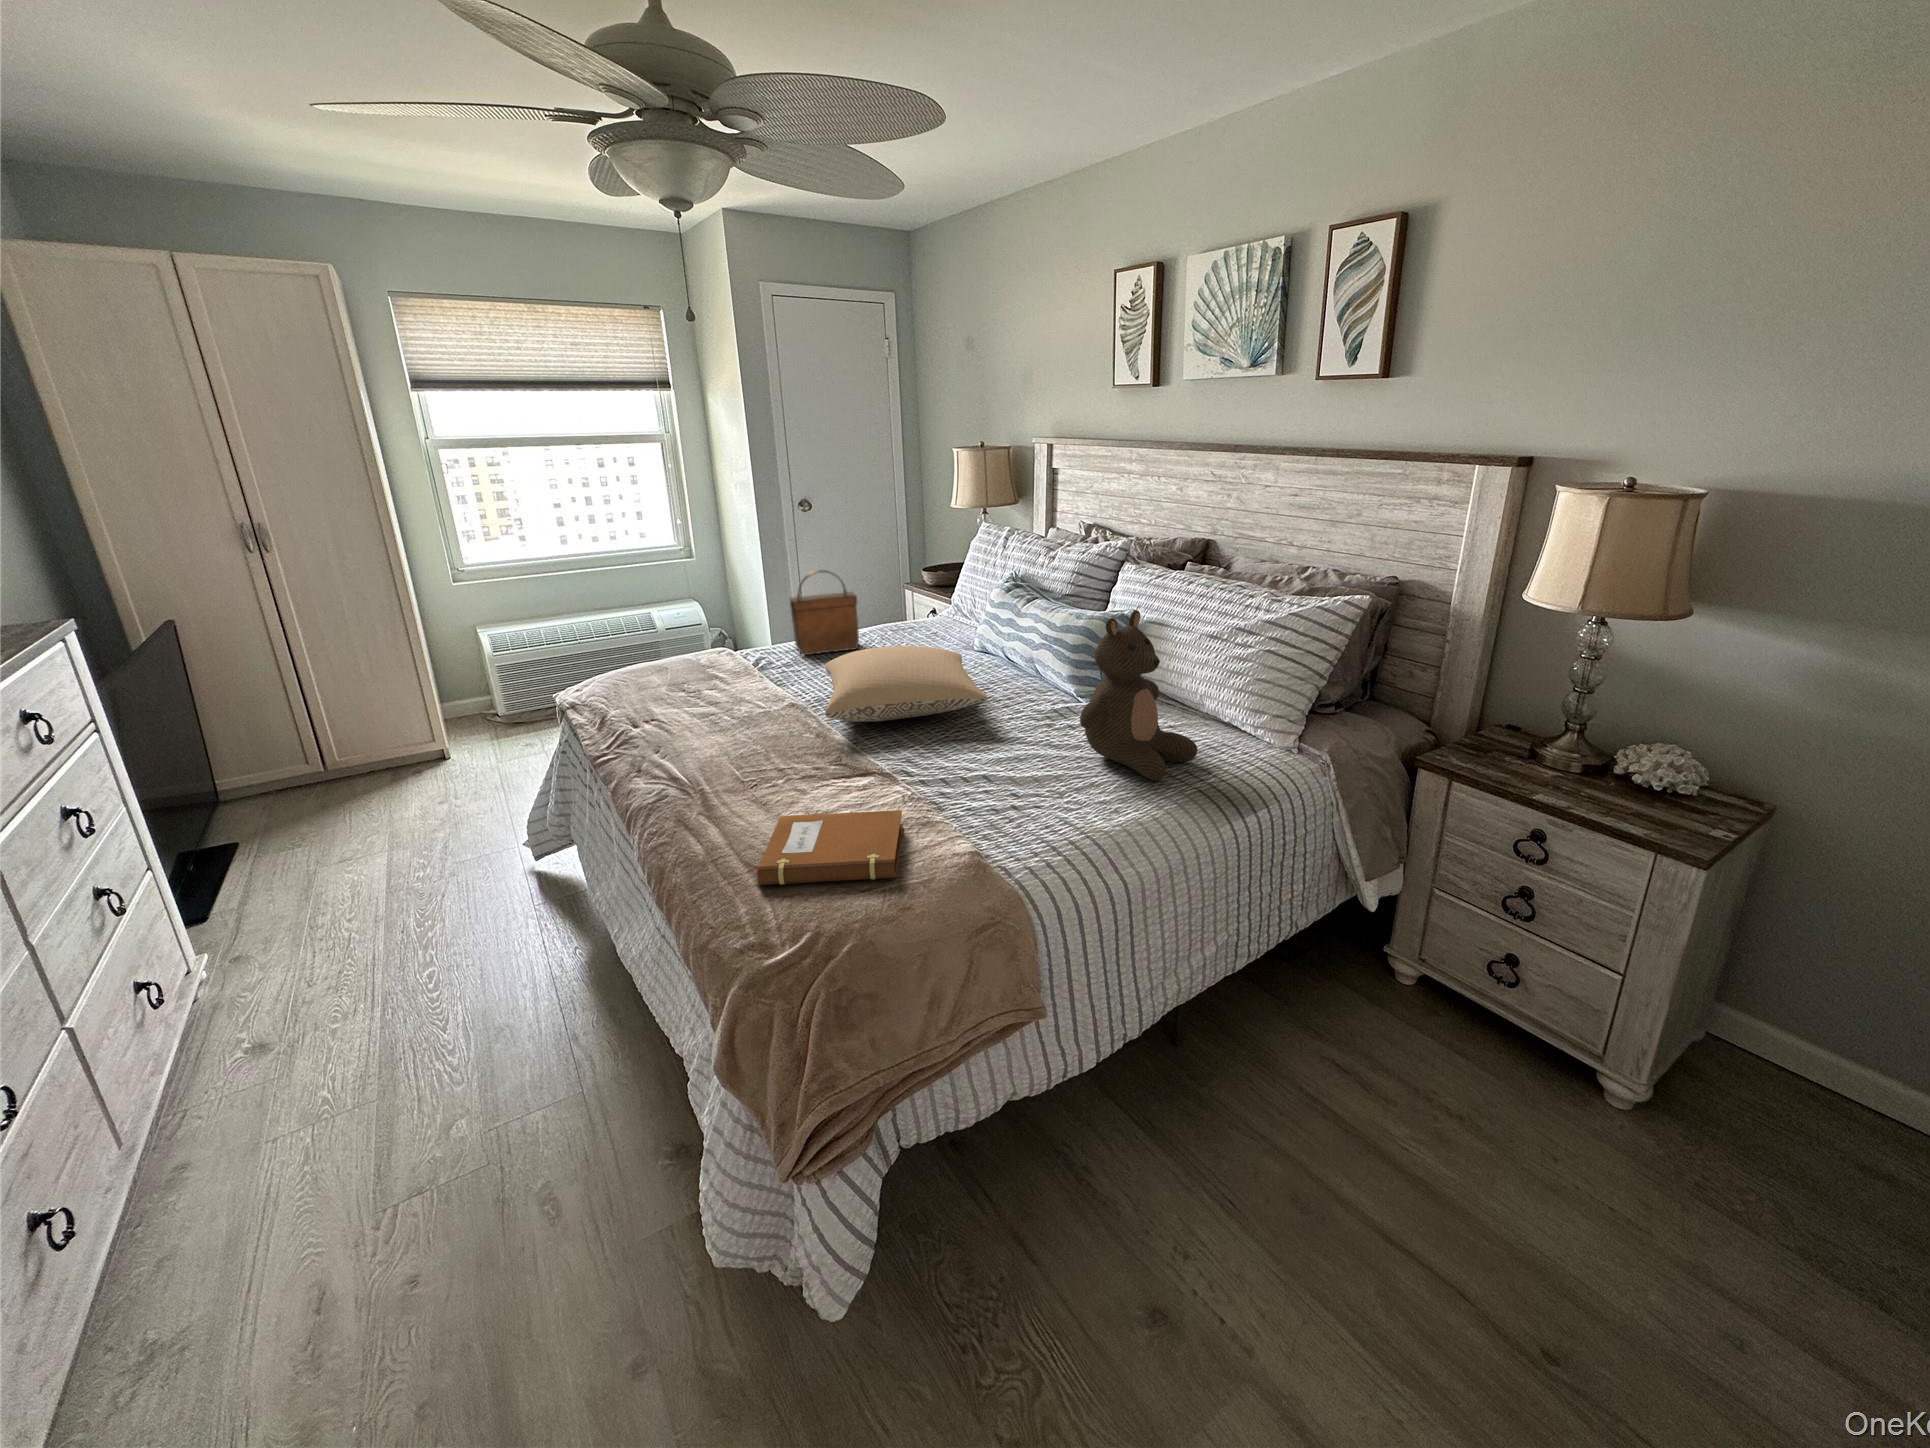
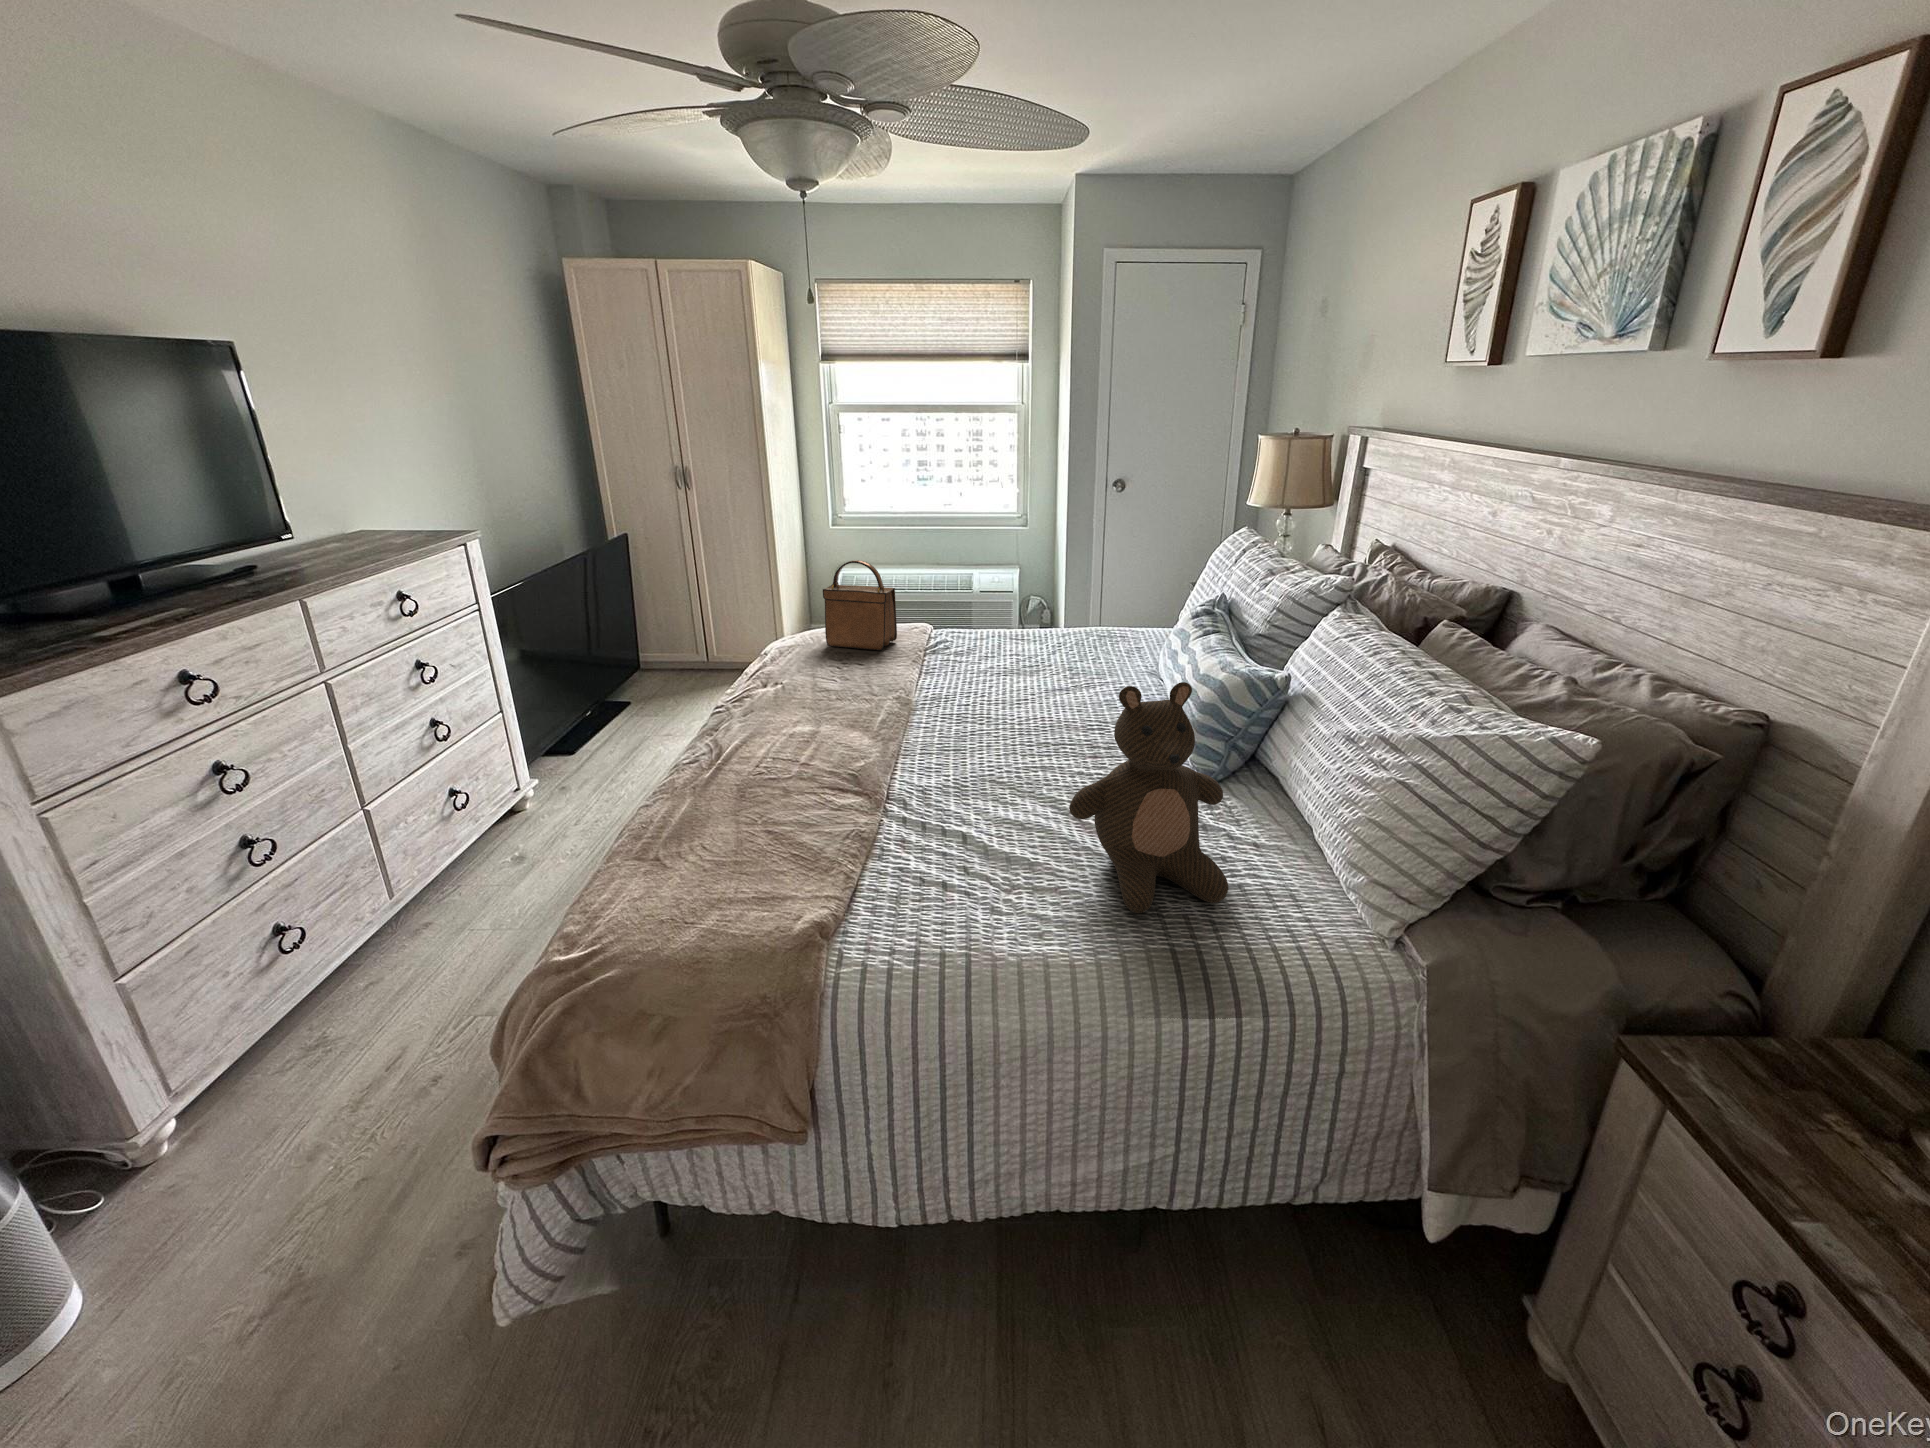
handbag: present [789,570,859,655] -> present [823,560,897,651]
pillow: present [825,646,988,722] -> none [881,656,1095,745]
notebook: present [755,810,903,885] -> none [642,809,823,914]

